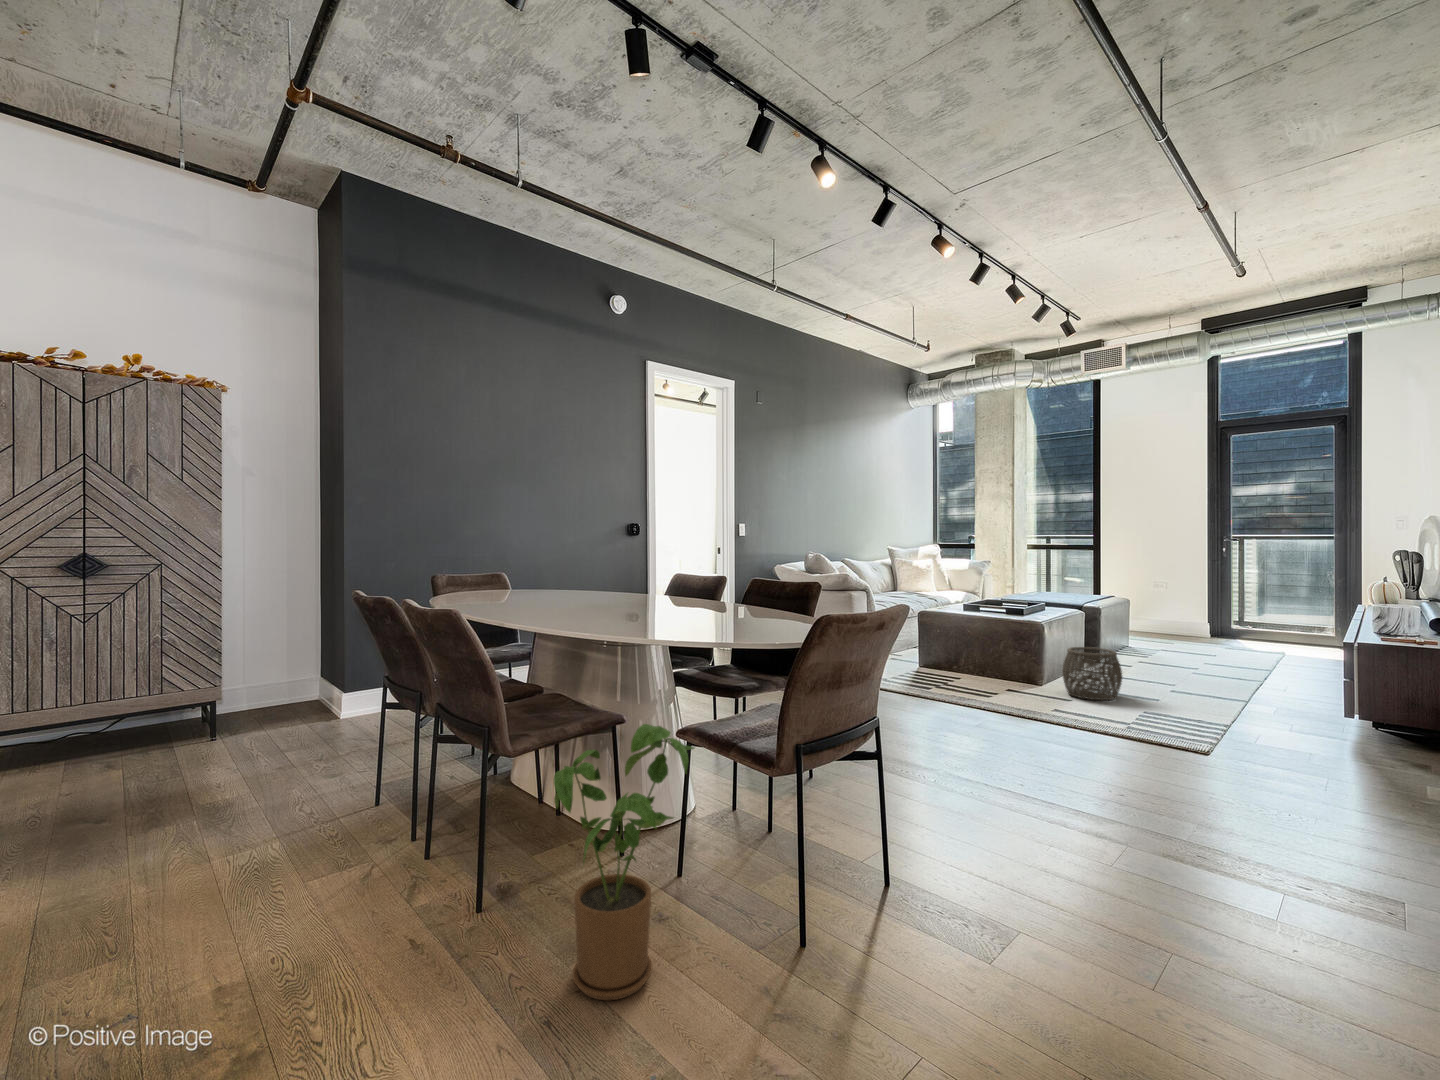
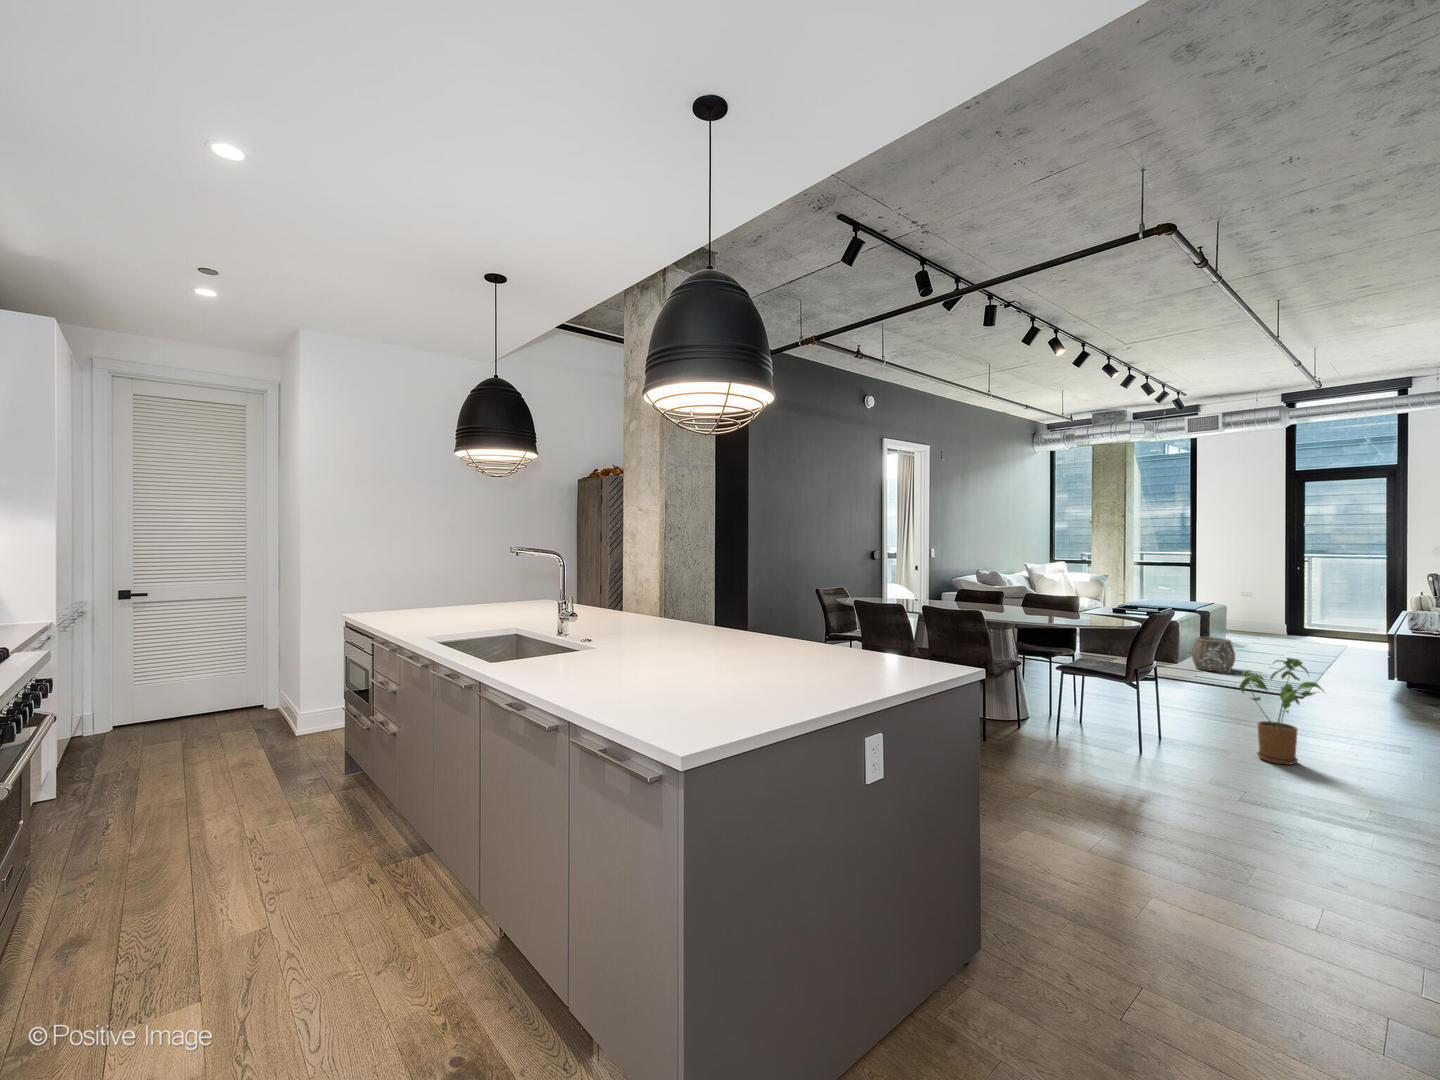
house plant: present [554,724,695,1000] -> present [1240,658,1322,765]

